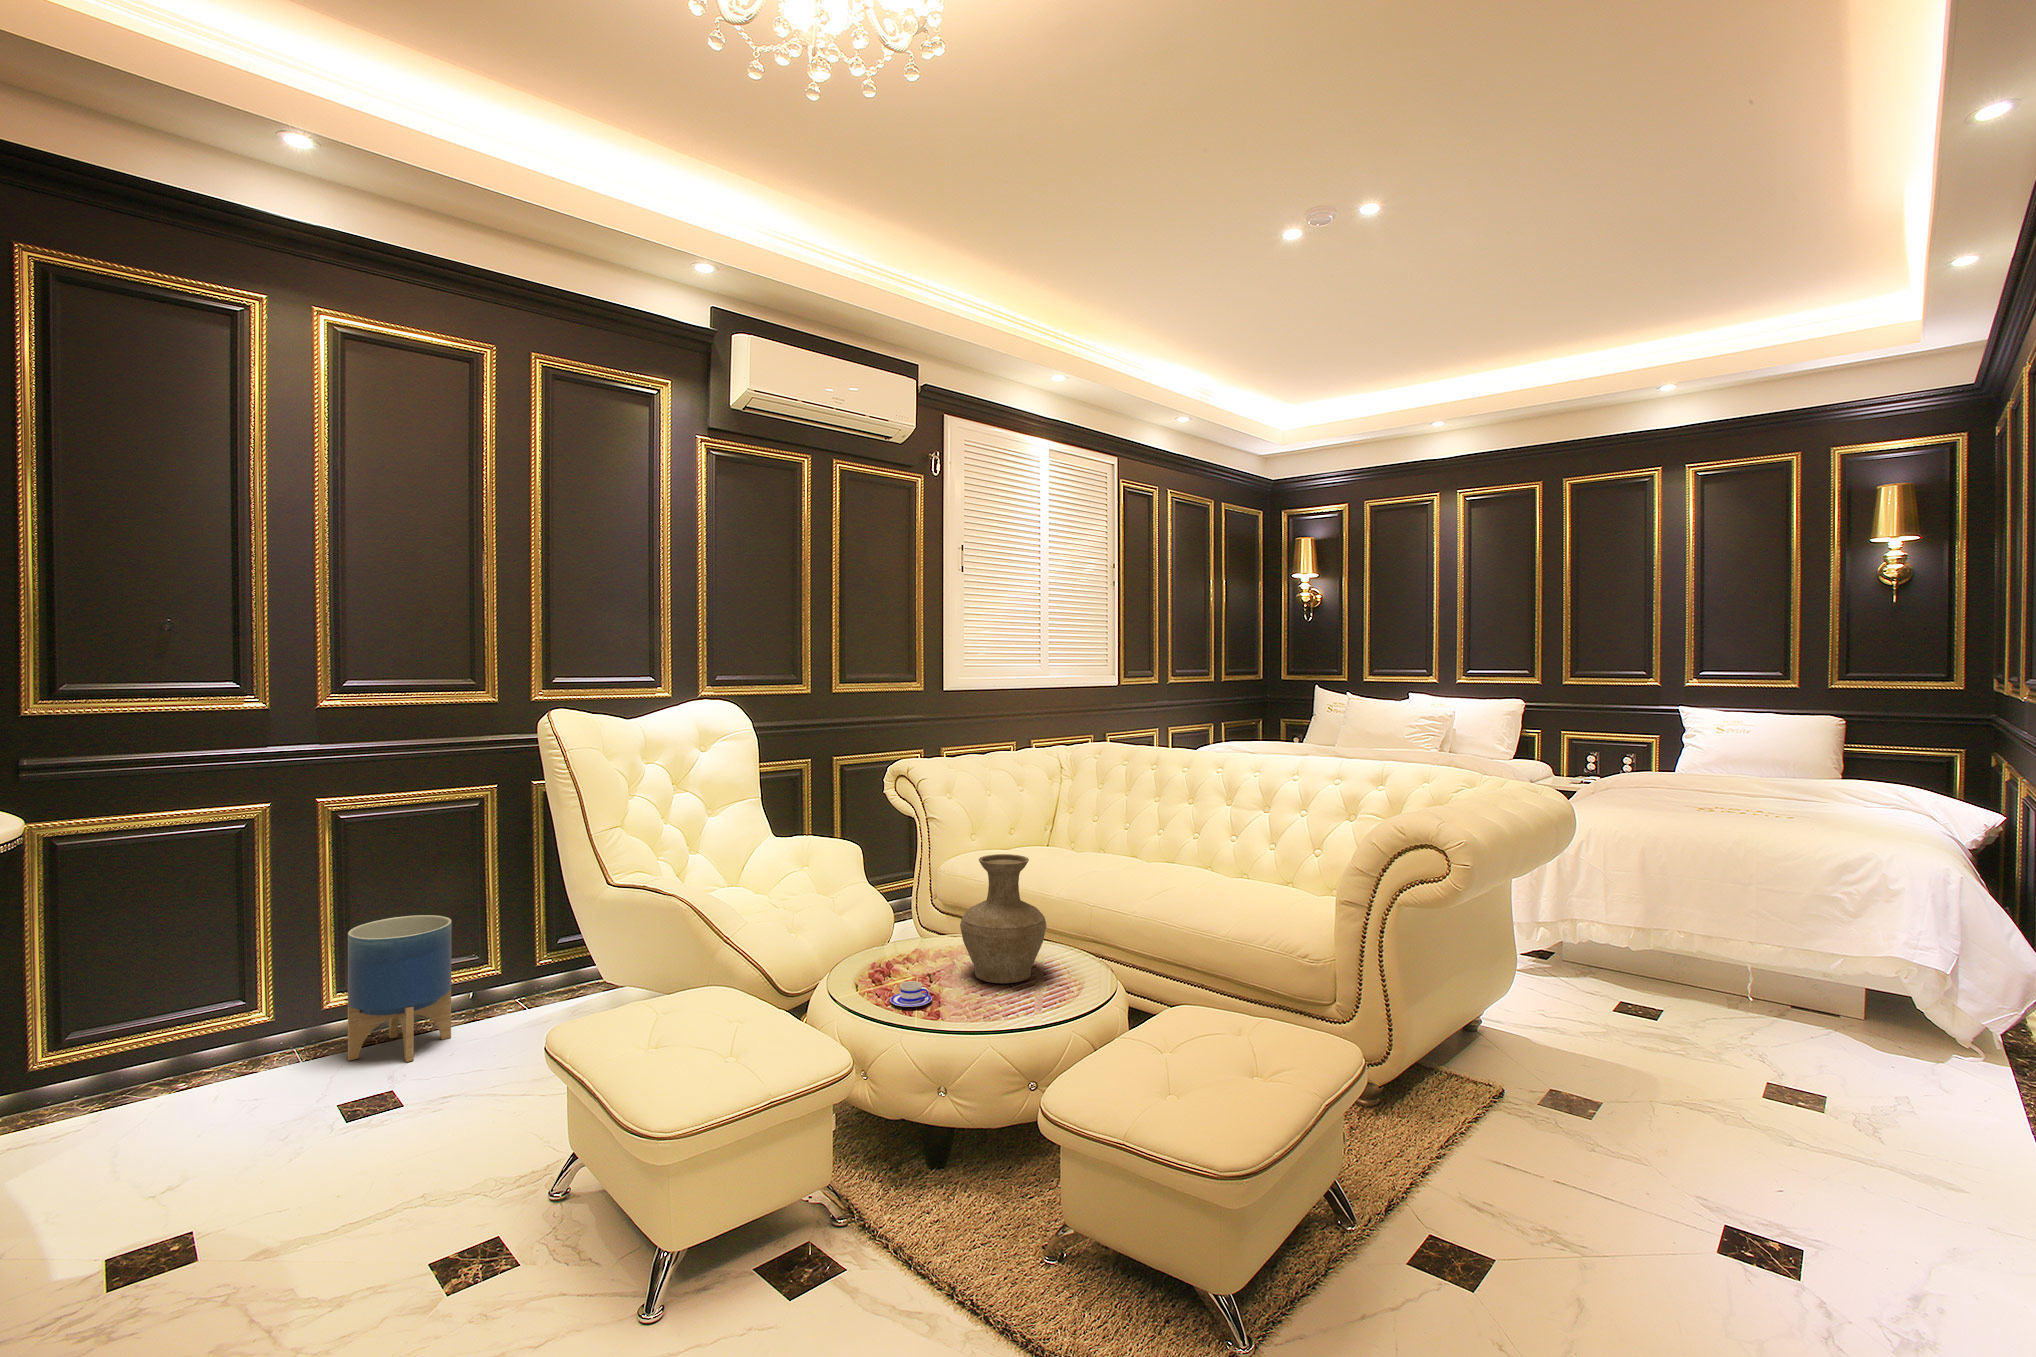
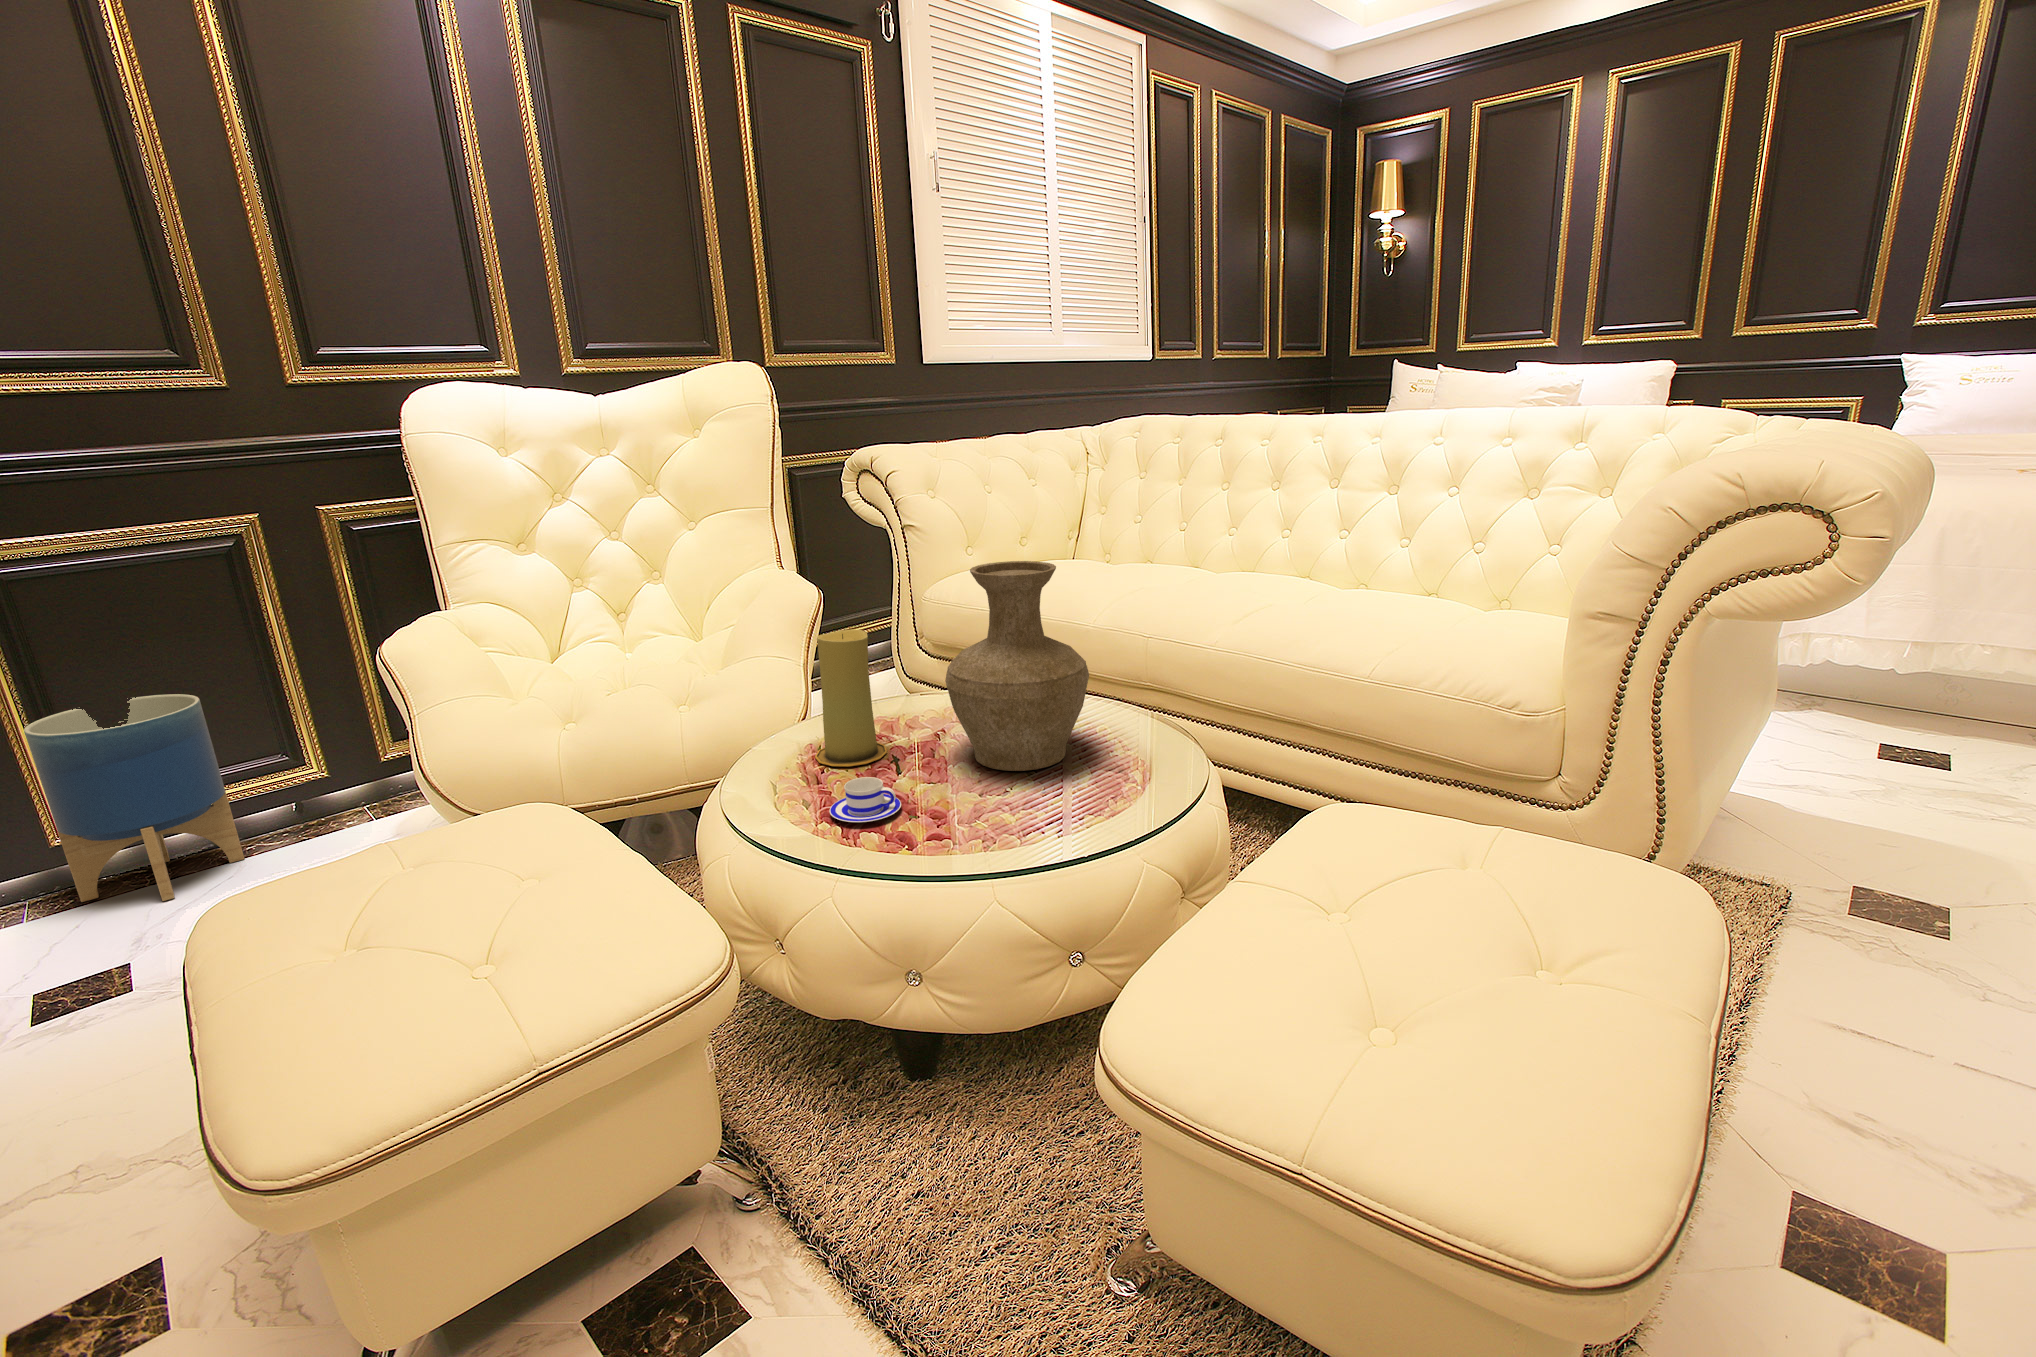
candle: none [877,891,921,977] -> present [815,629,887,766]

